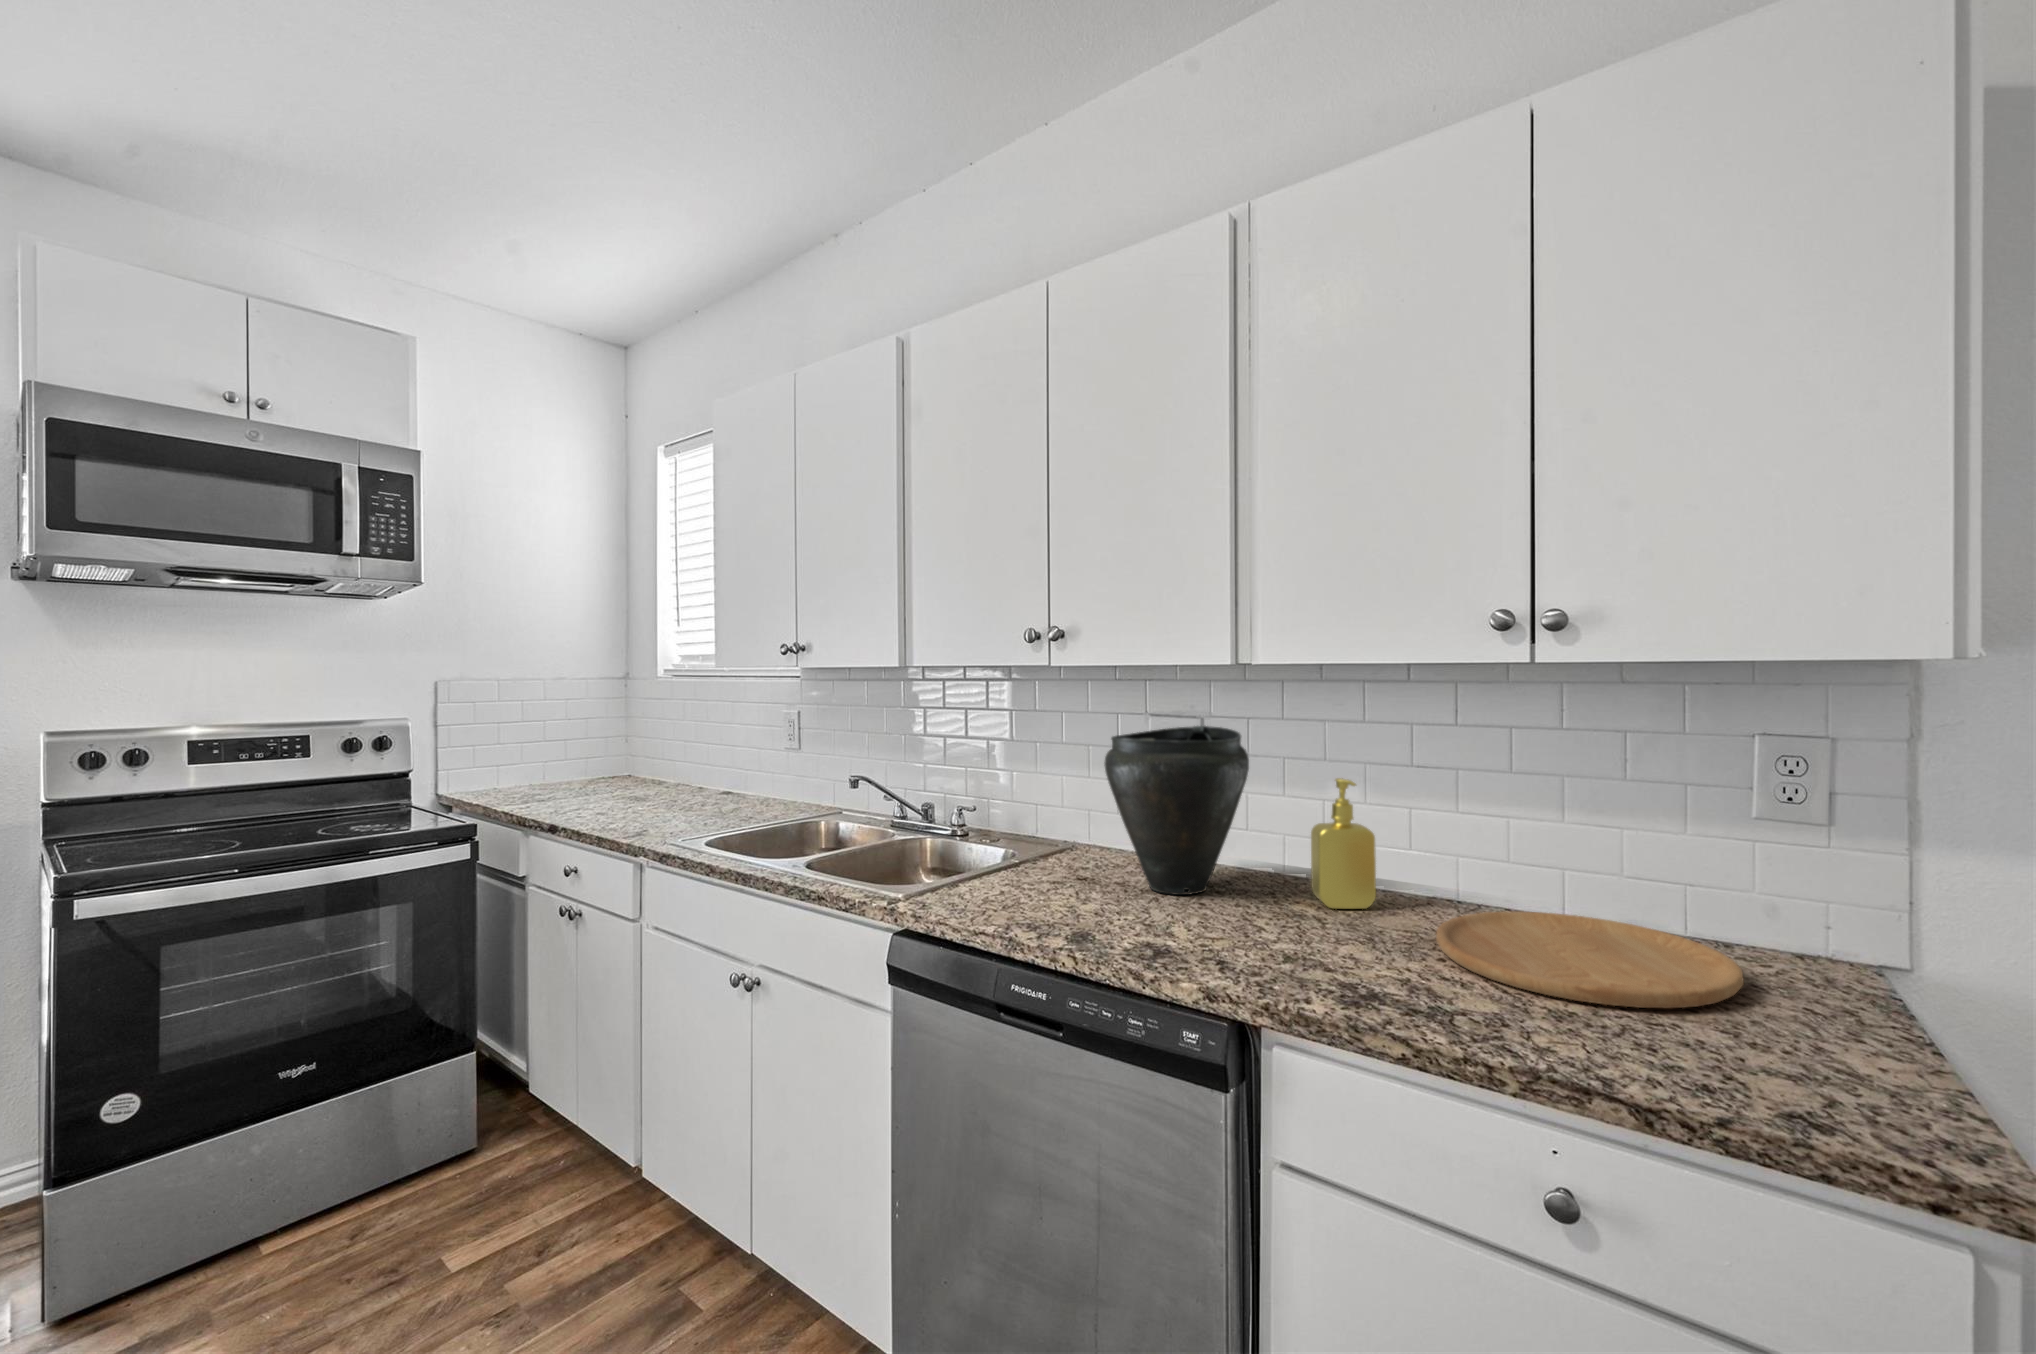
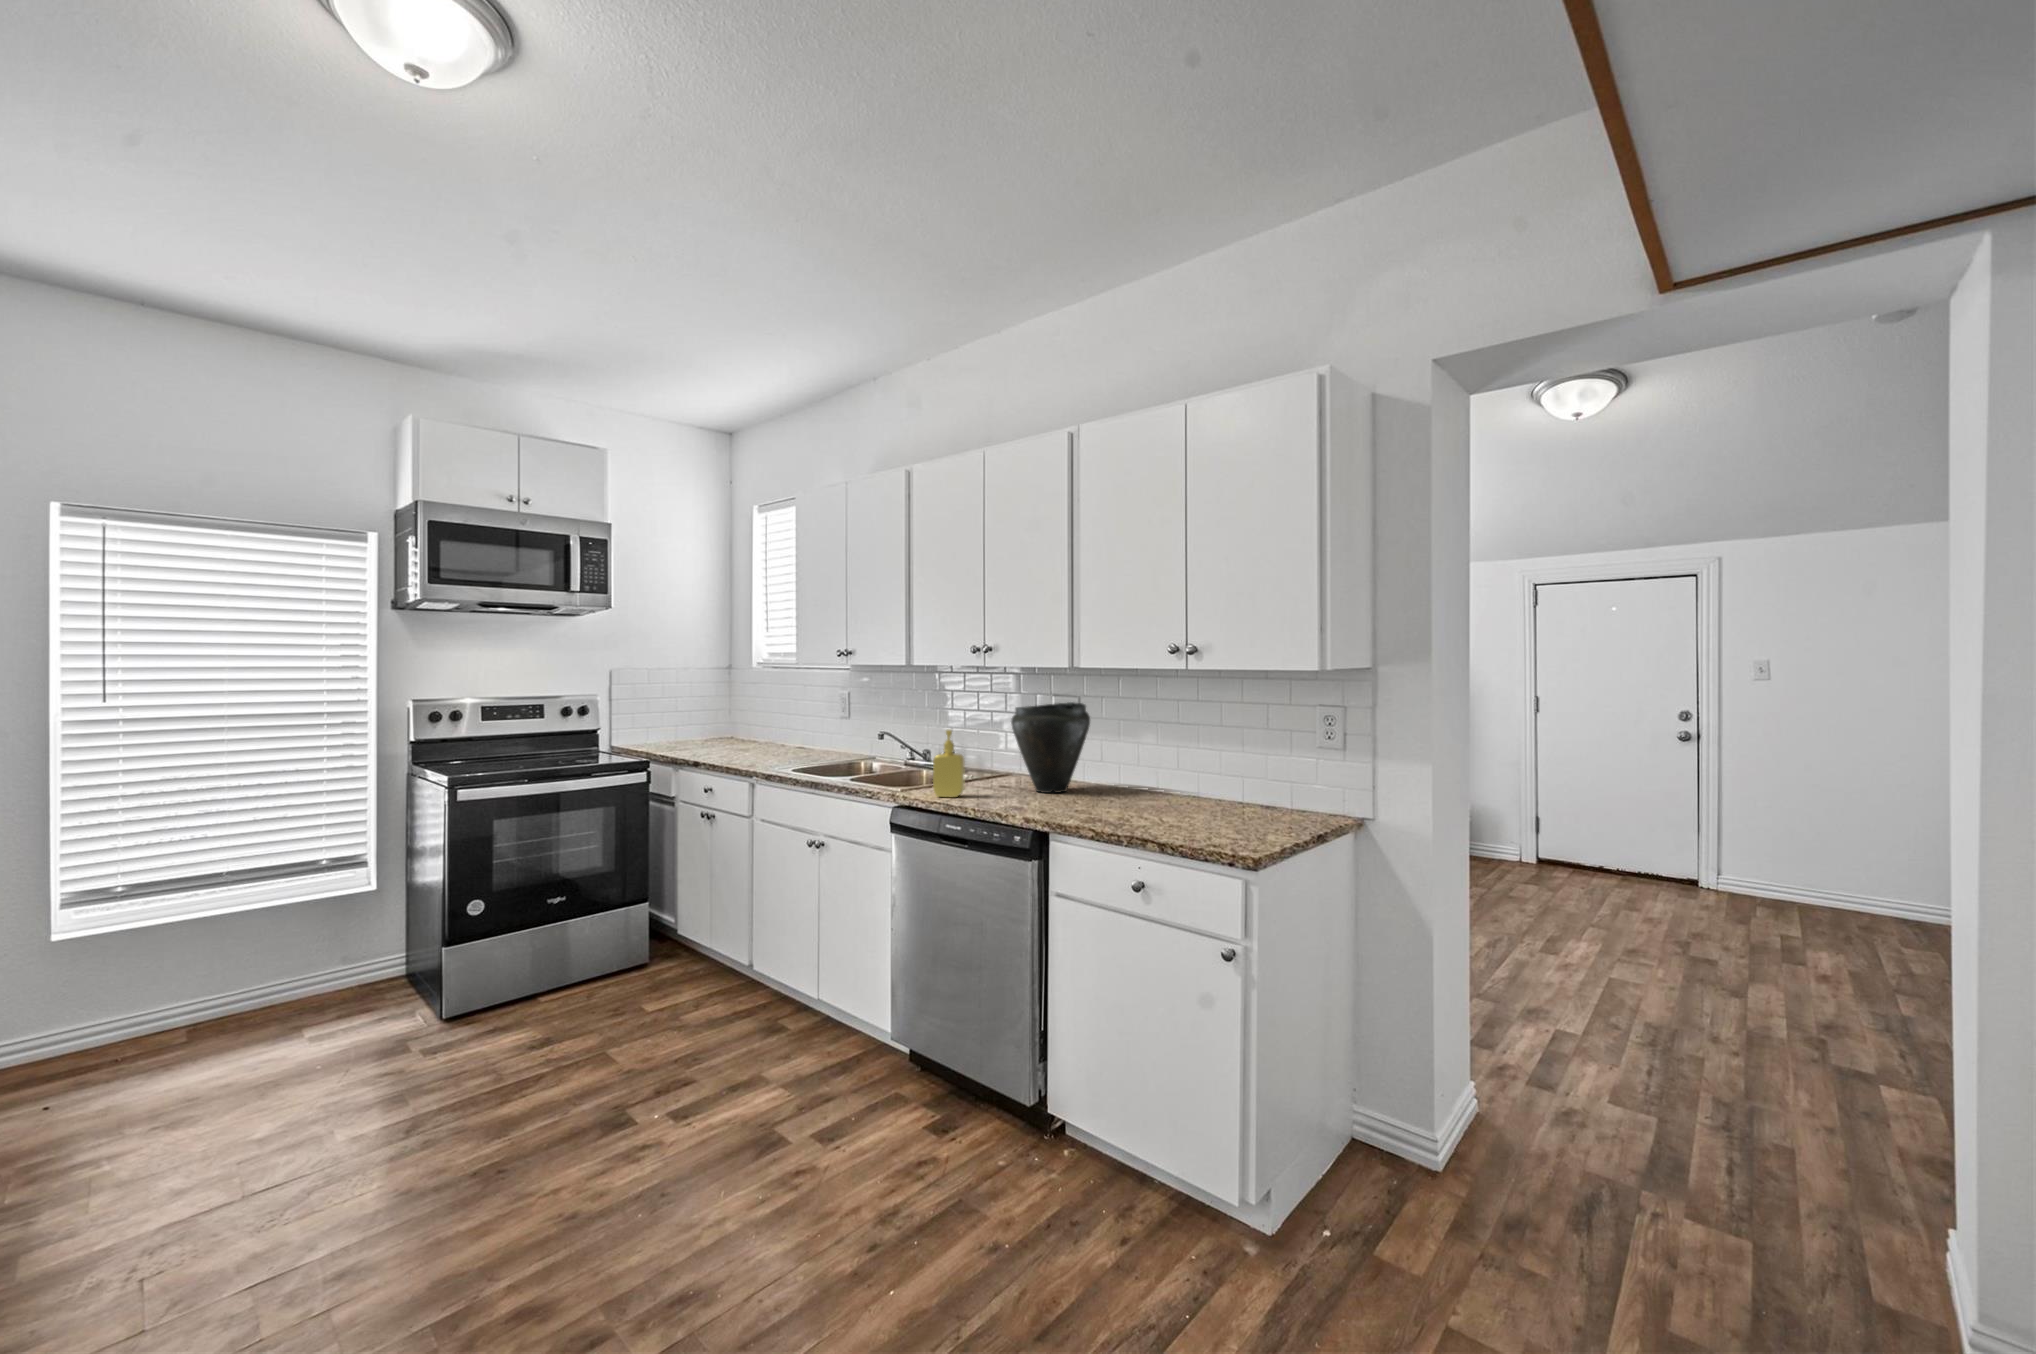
soap dispenser: present [1311,778,1376,909] -> present [933,730,964,797]
cutting board: present [1436,911,1743,1008] -> none [1148,797,1272,824]

